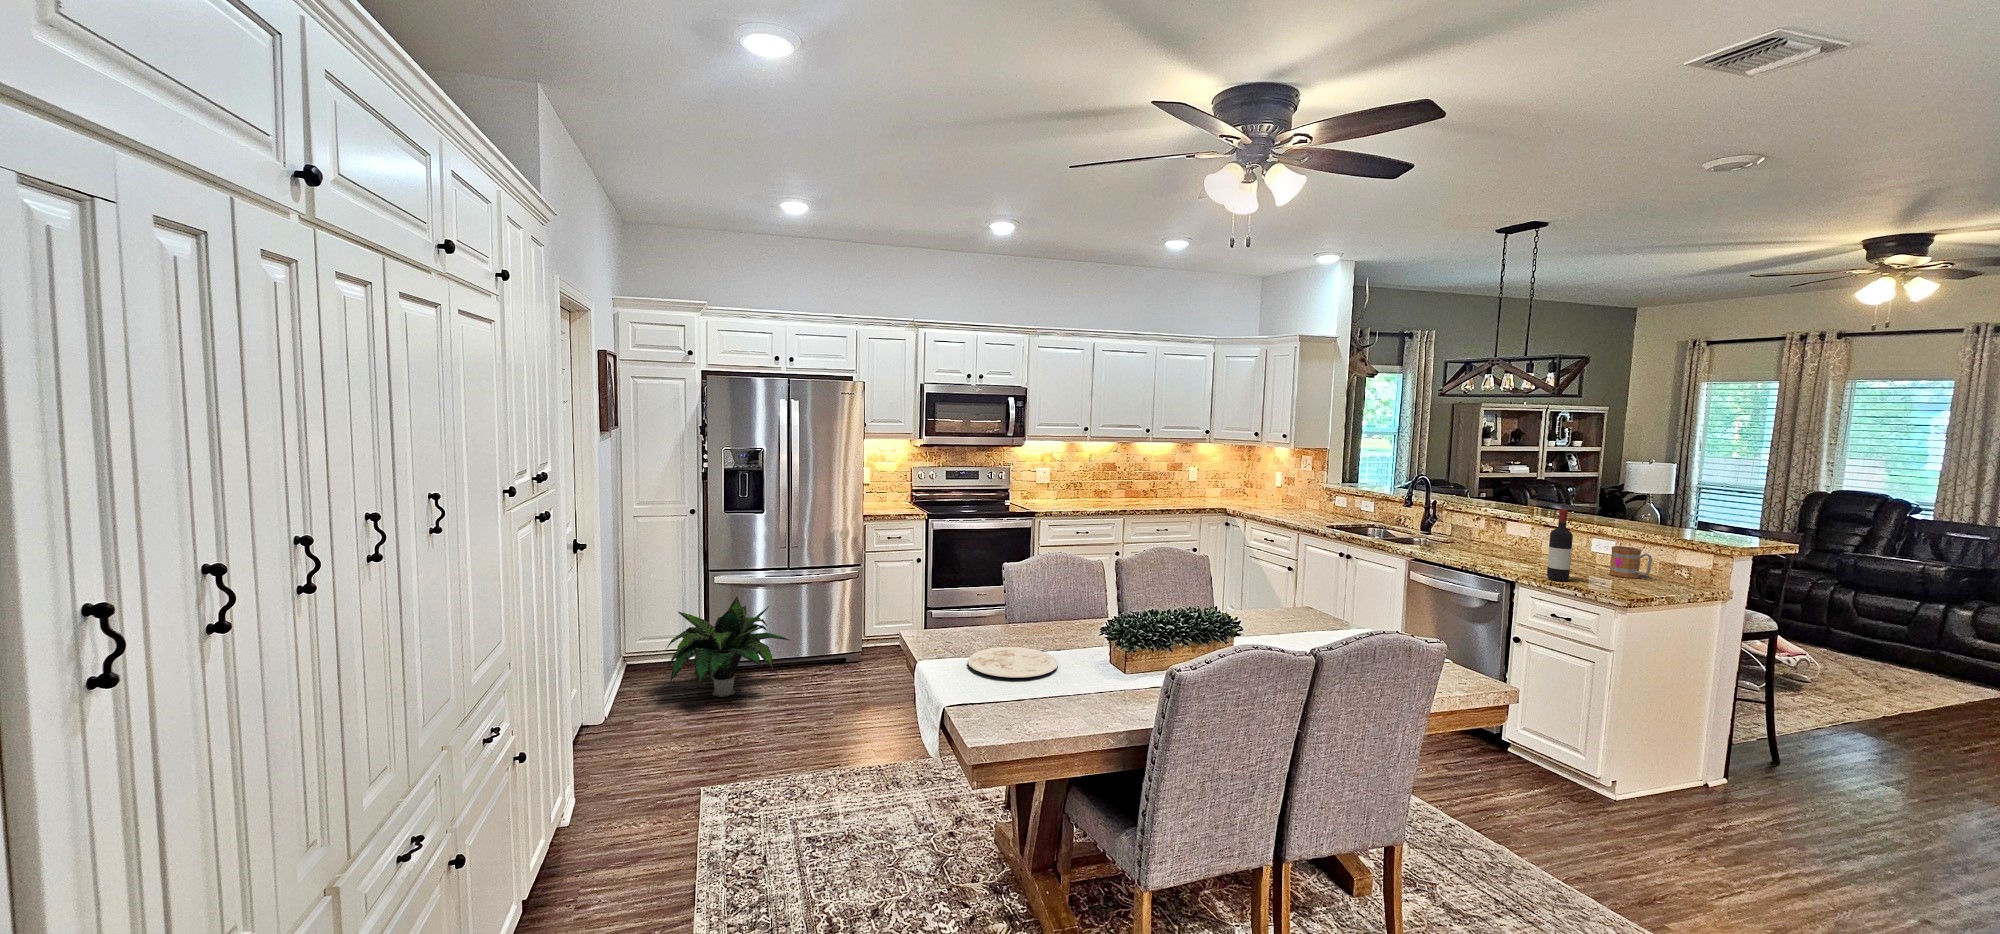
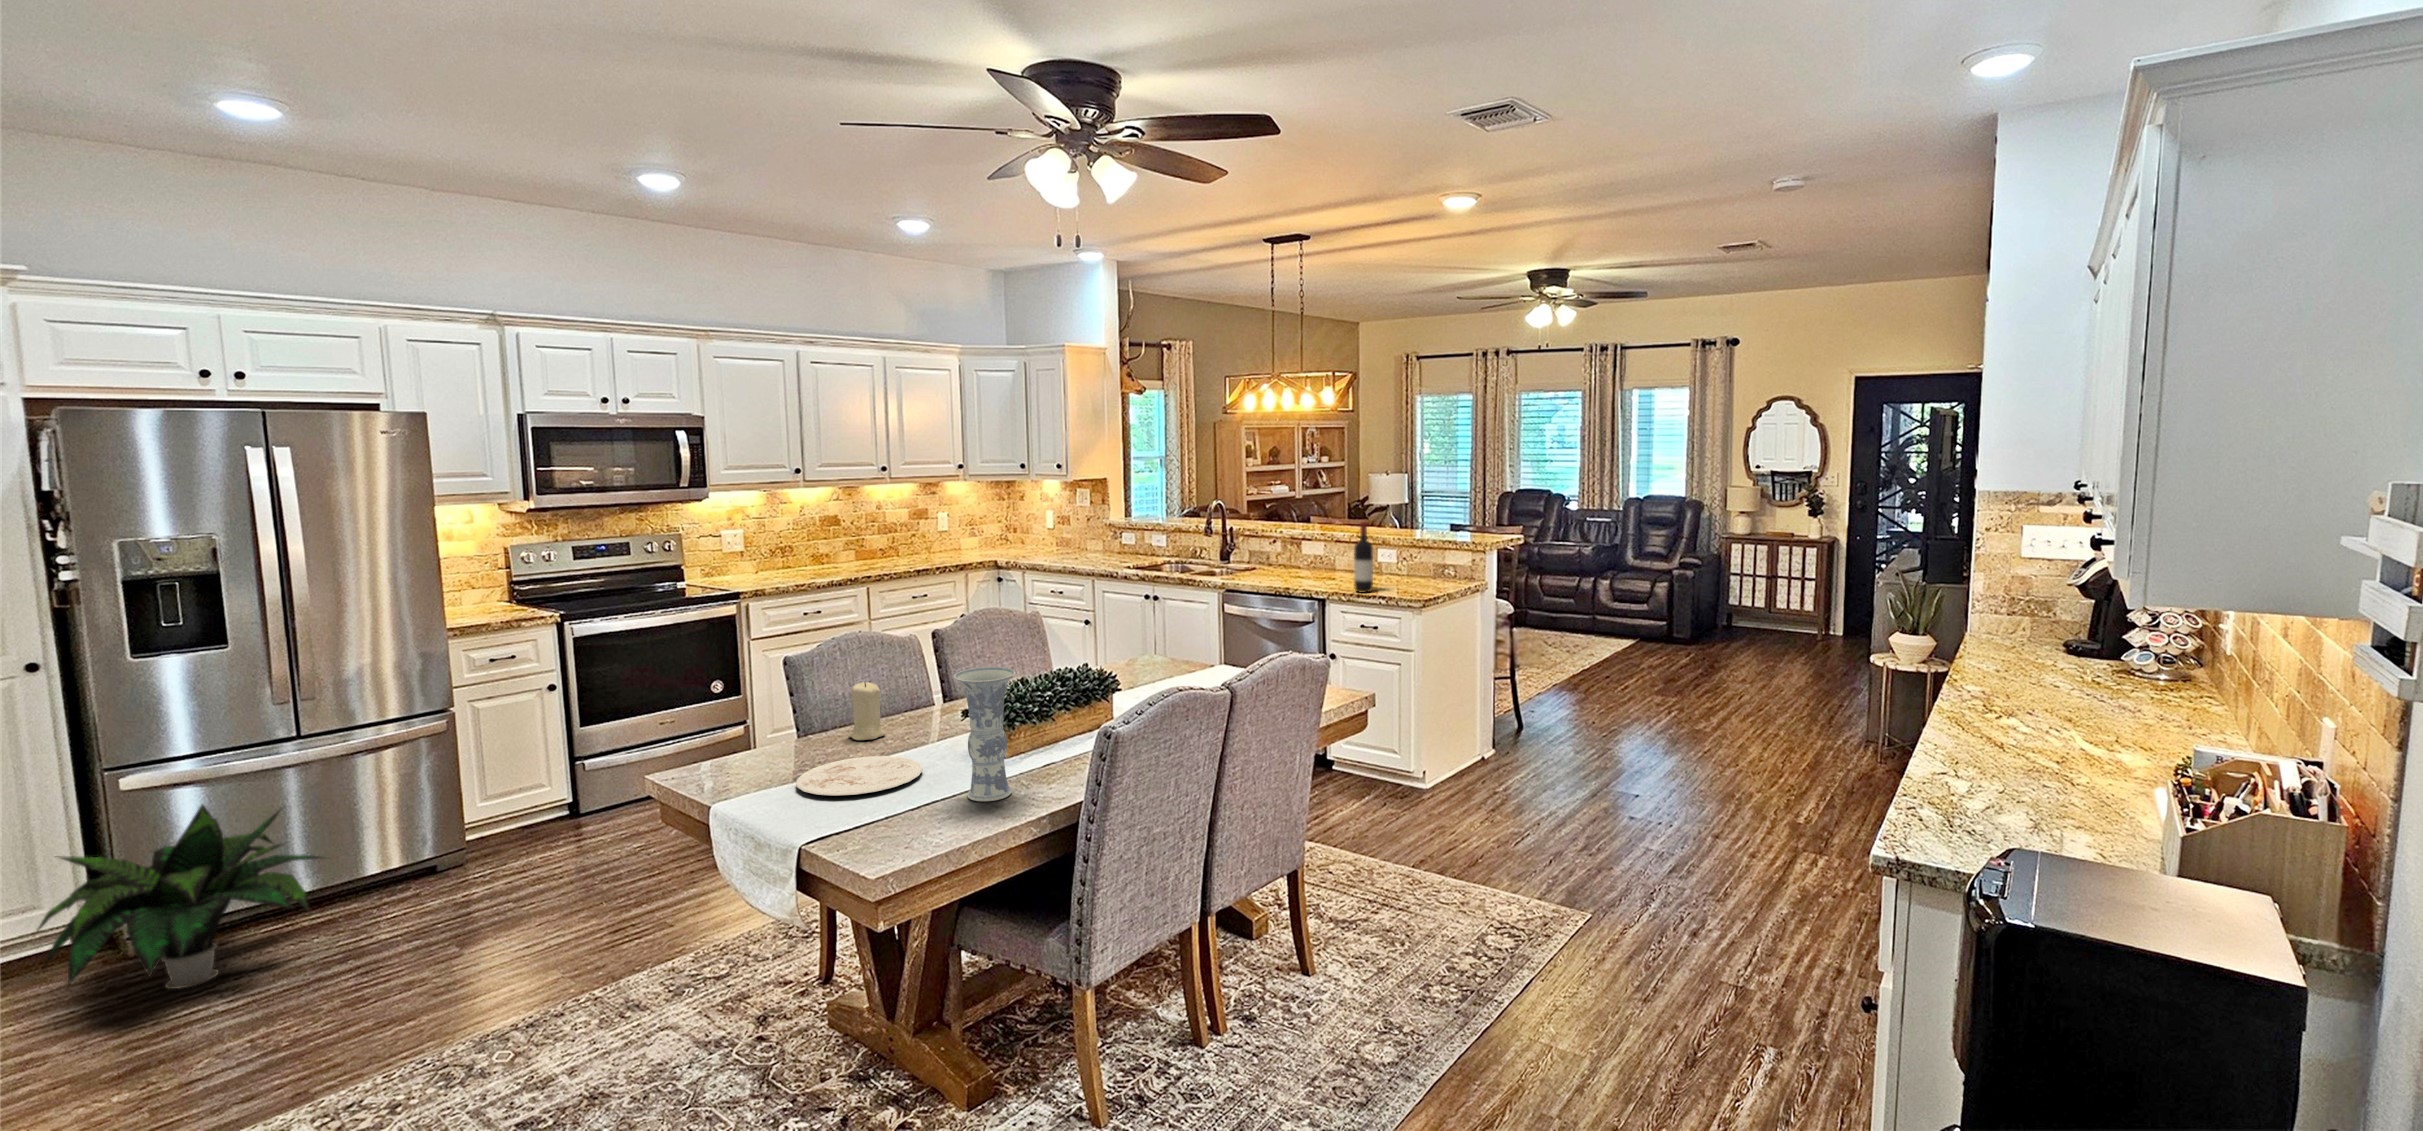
mug: present [1609,546,1652,578] -> none [1399,553,1431,582]
candle: none [1029,590,1054,635] -> present [848,682,885,740]
vase: none [1068,595,1117,708] -> present [954,667,1015,801]

